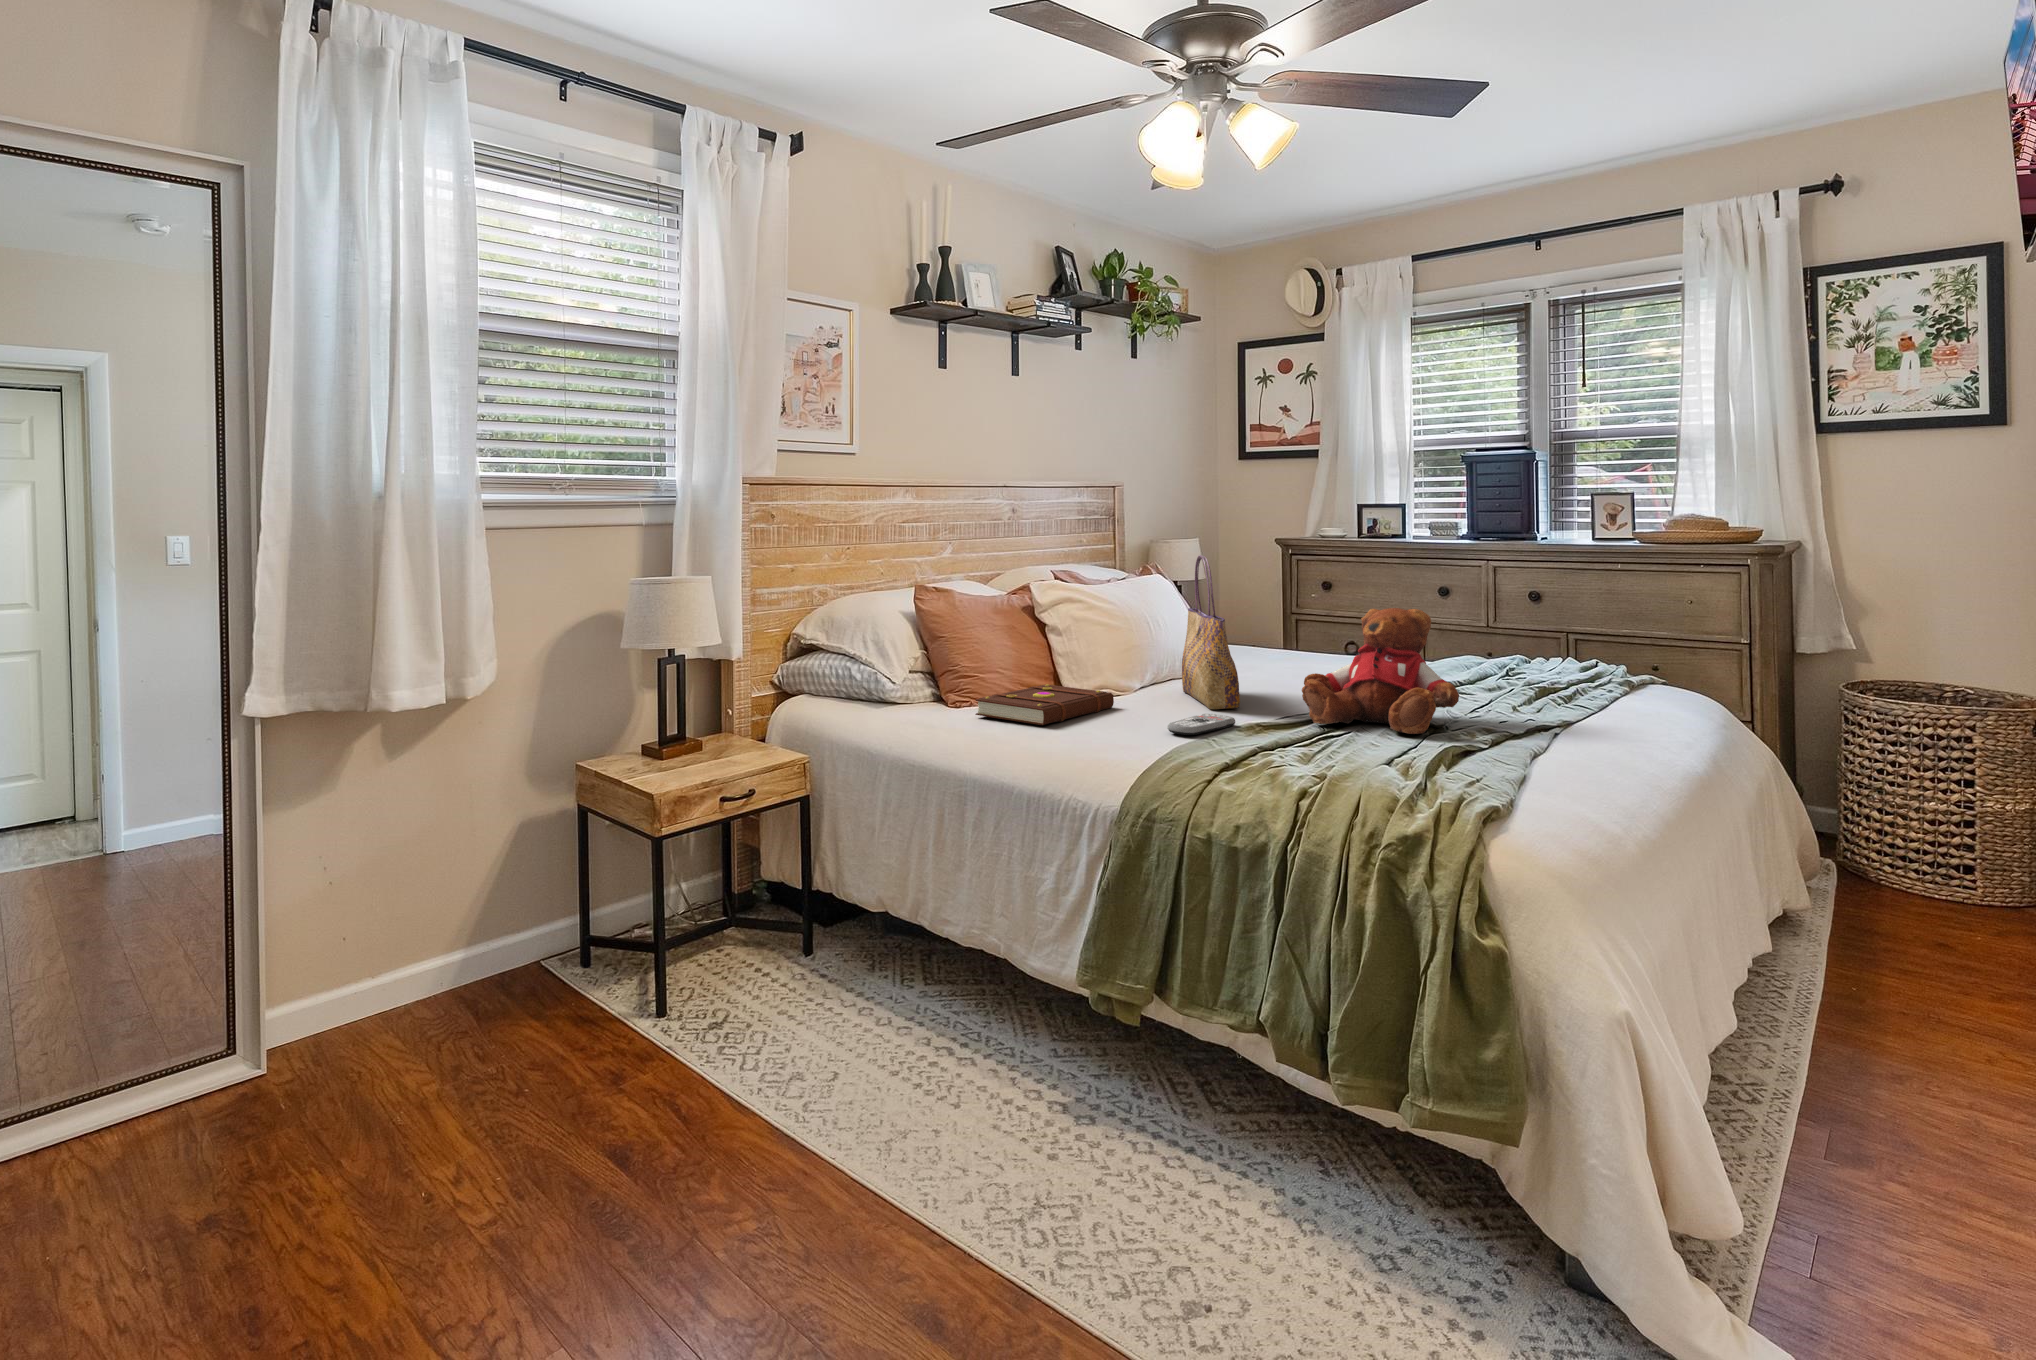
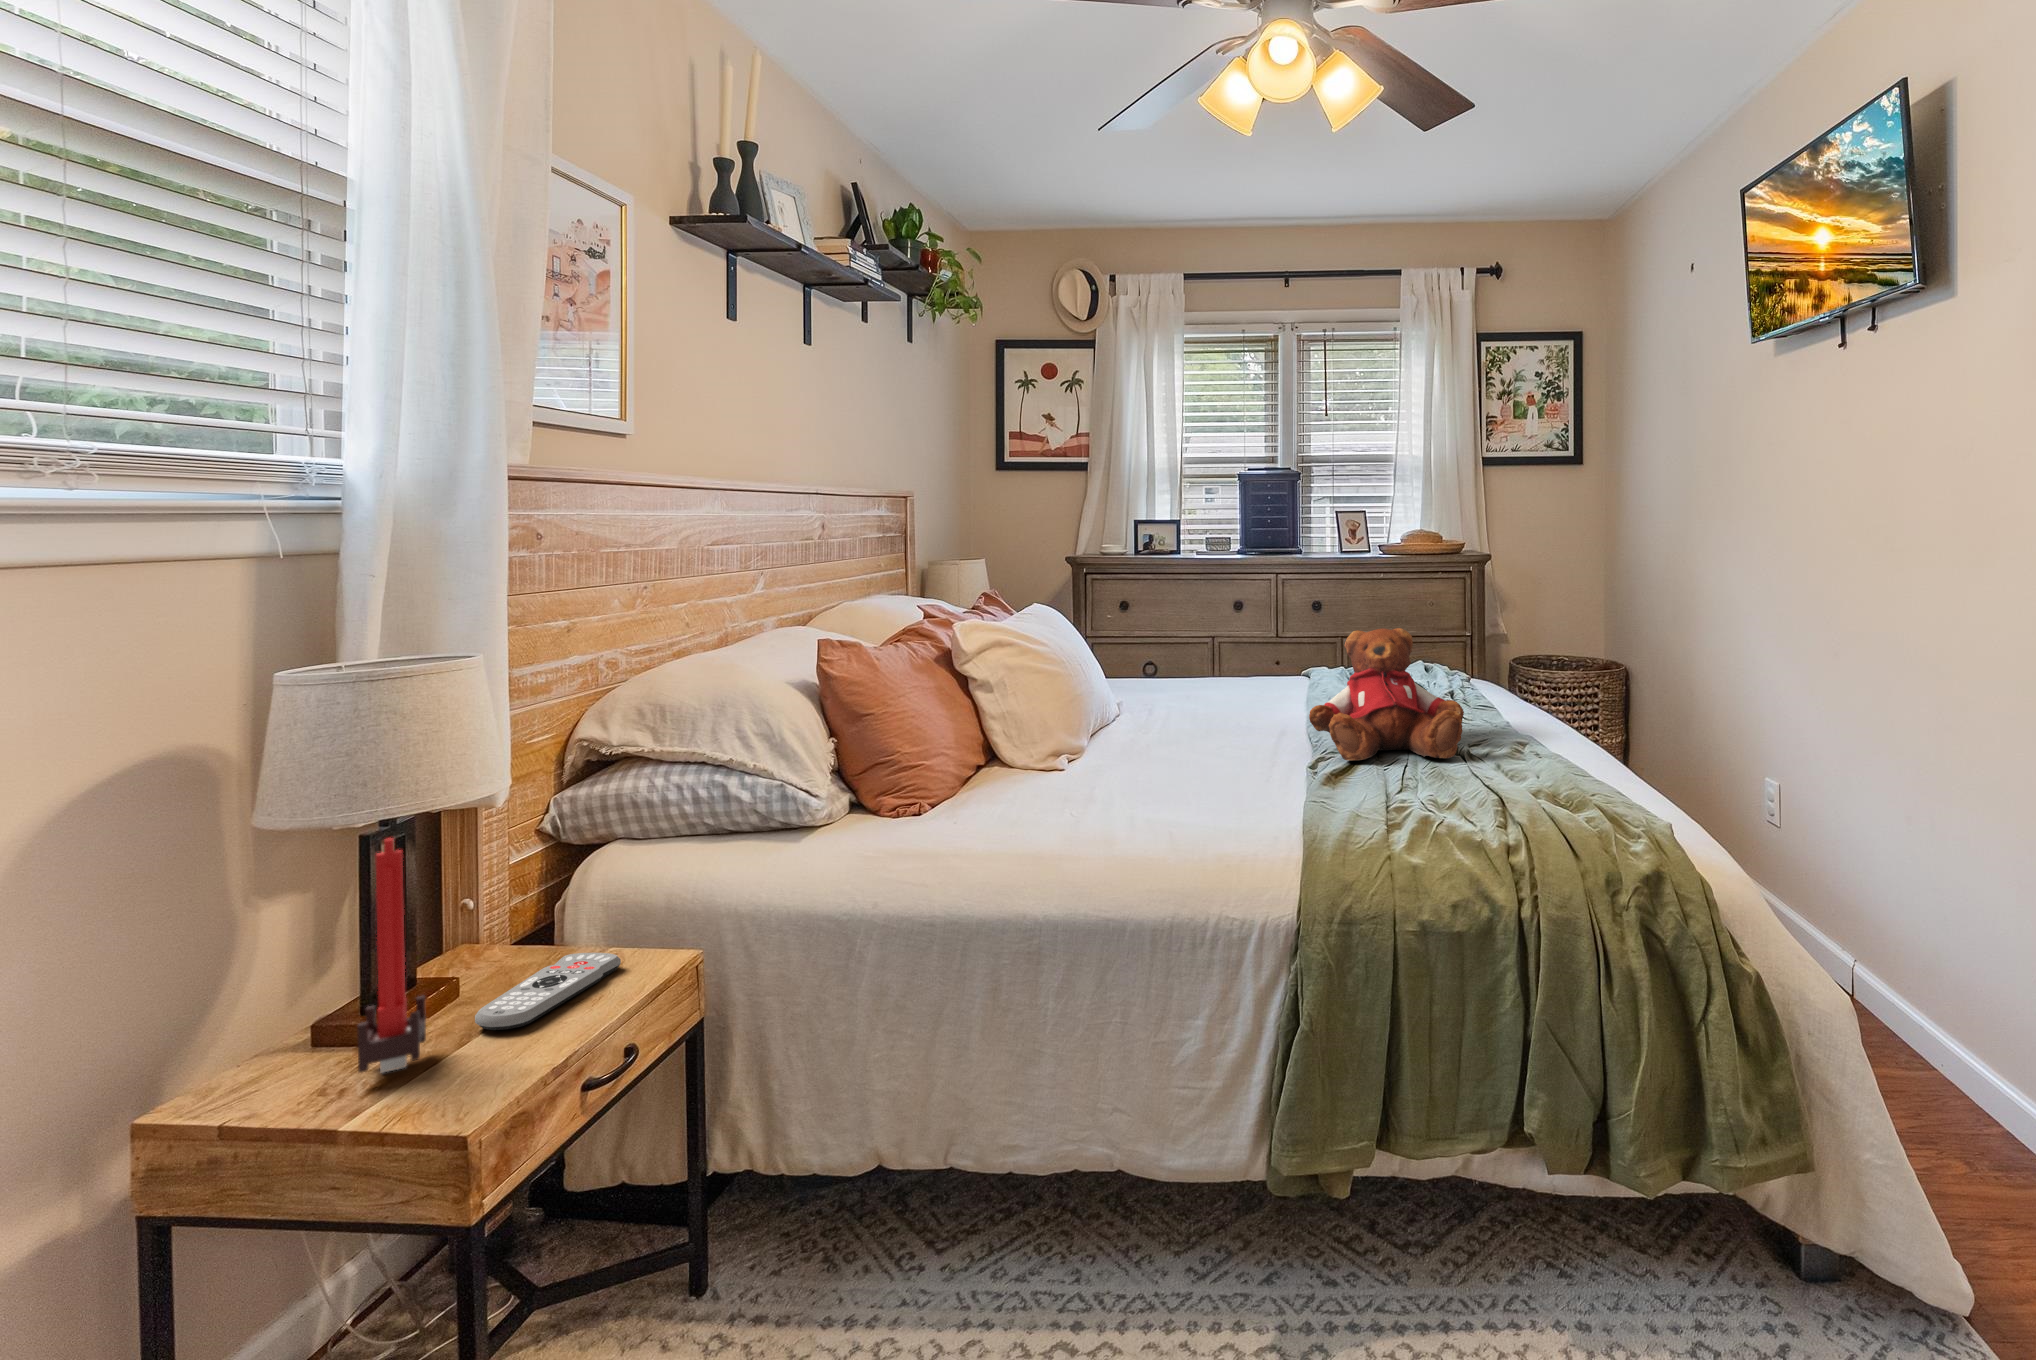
tote bag: present [1182,555,1240,709] -> none [1137,580,1241,761]
candle: none [642,655,673,766] -> present [357,838,426,1073]
book: present [975,684,1114,725] -> none [965,759,1108,823]
remote control: present [1167,714,1235,735] -> present [475,953,621,1030]

